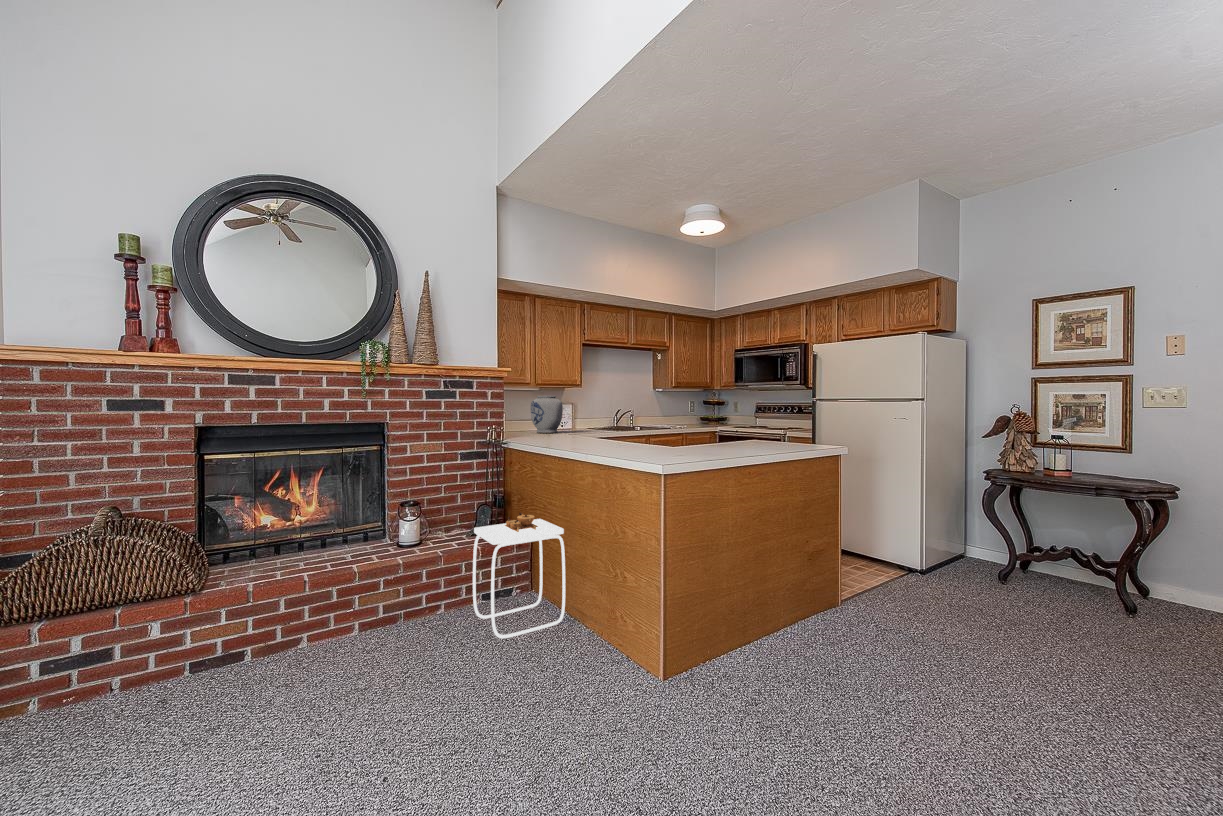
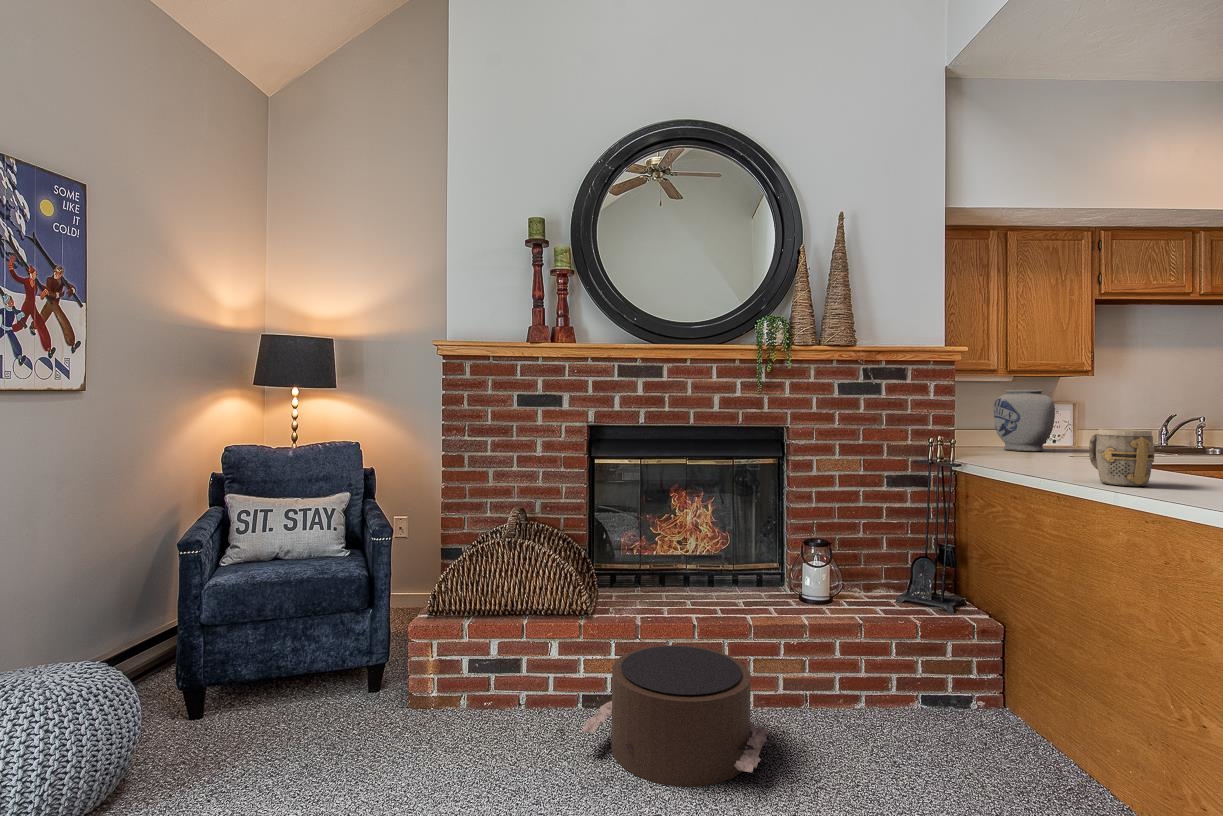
mug: none [565,417,593,448] -> present [1089,429,1155,486]
side table: present [473,512,565,638] -> none [917,583,1093,789]
pouf: none [183,596,365,712] -> present [581,645,768,787]

